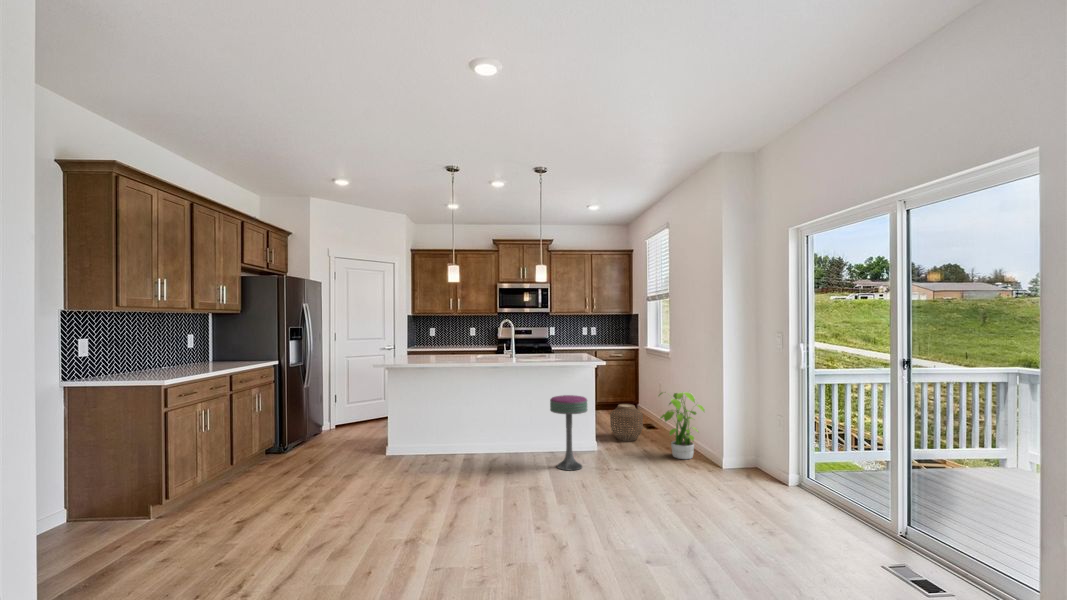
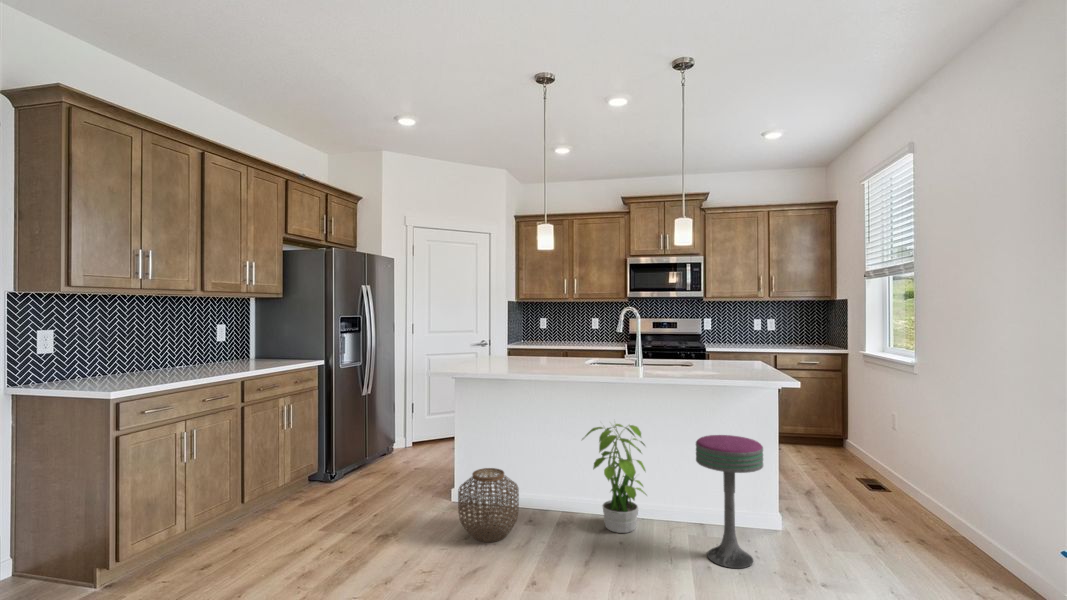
potted plant: present [658,392,705,459] -> present [582,424,646,533]
woven basket: present [610,404,643,441] -> present [458,468,519,542]

